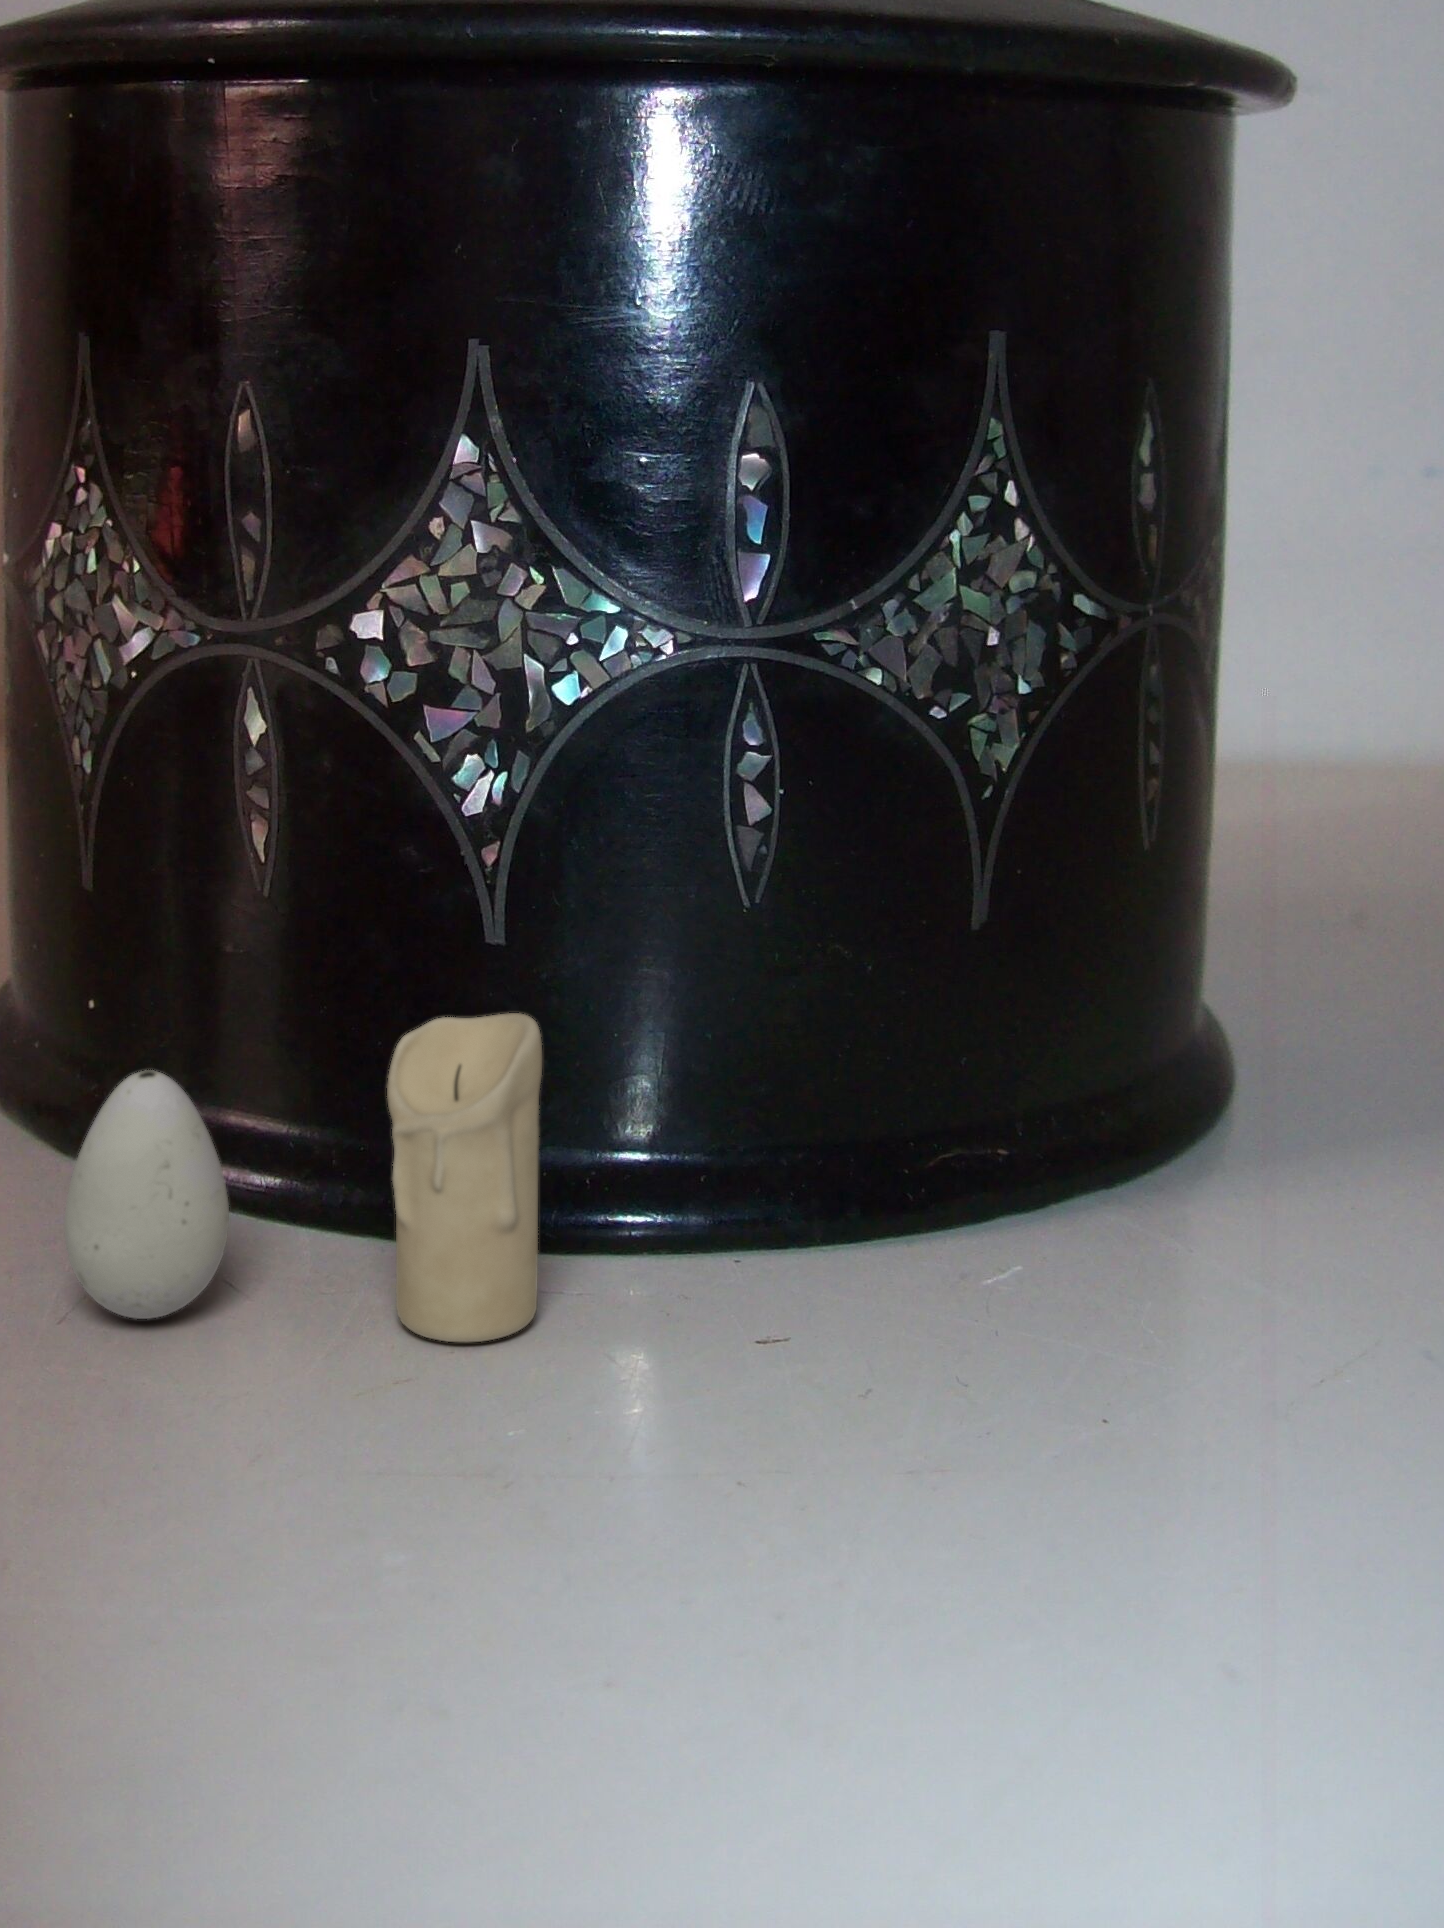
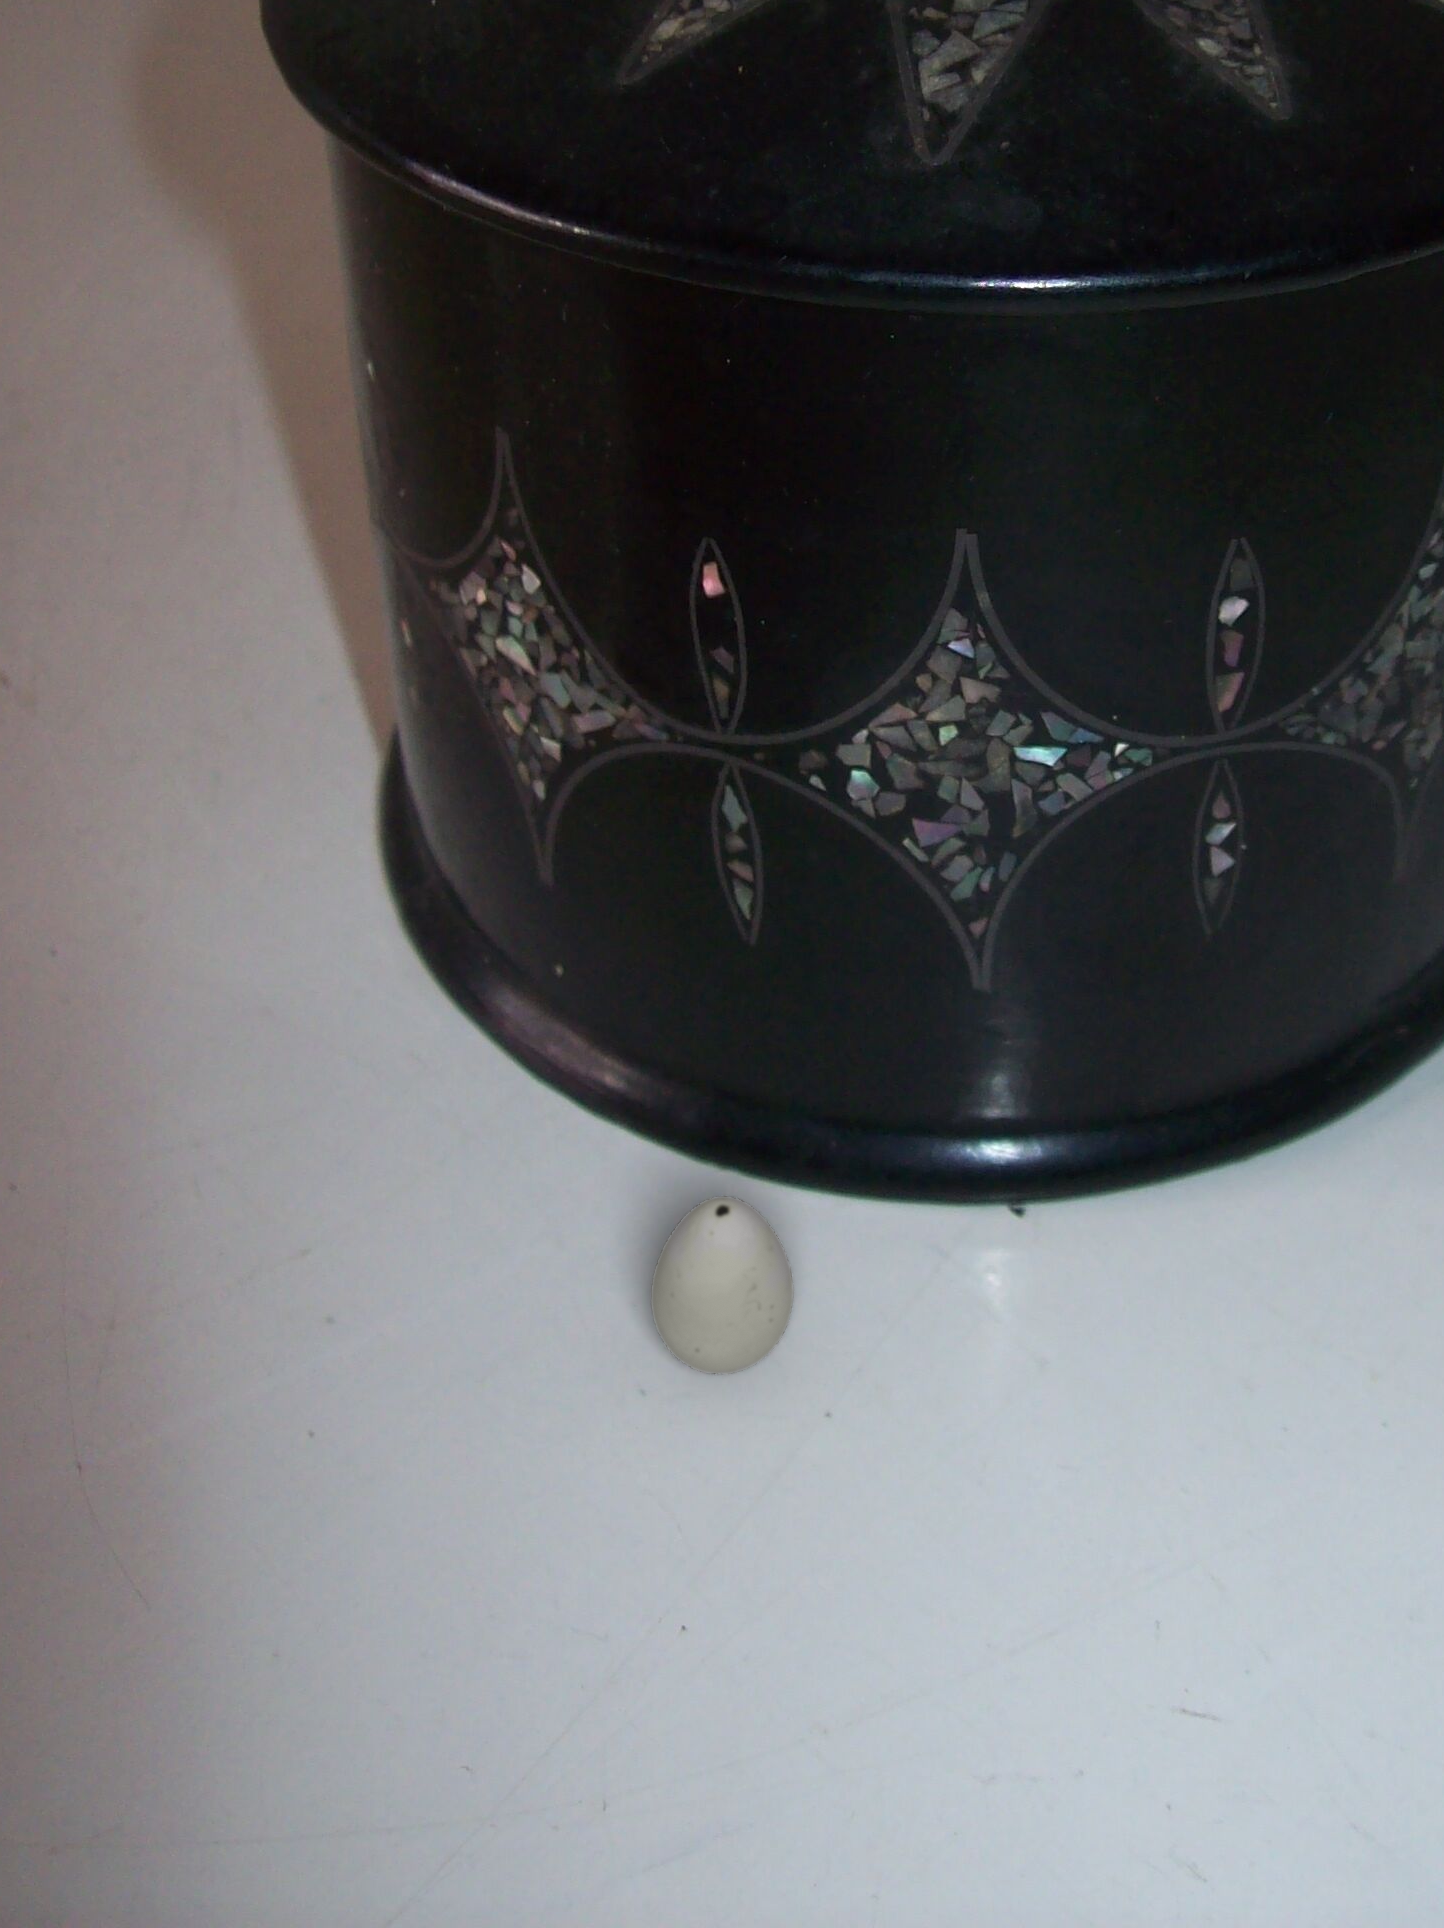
candle: present [387,1013,542,1343] -> none [930,1094,1066,1354]

